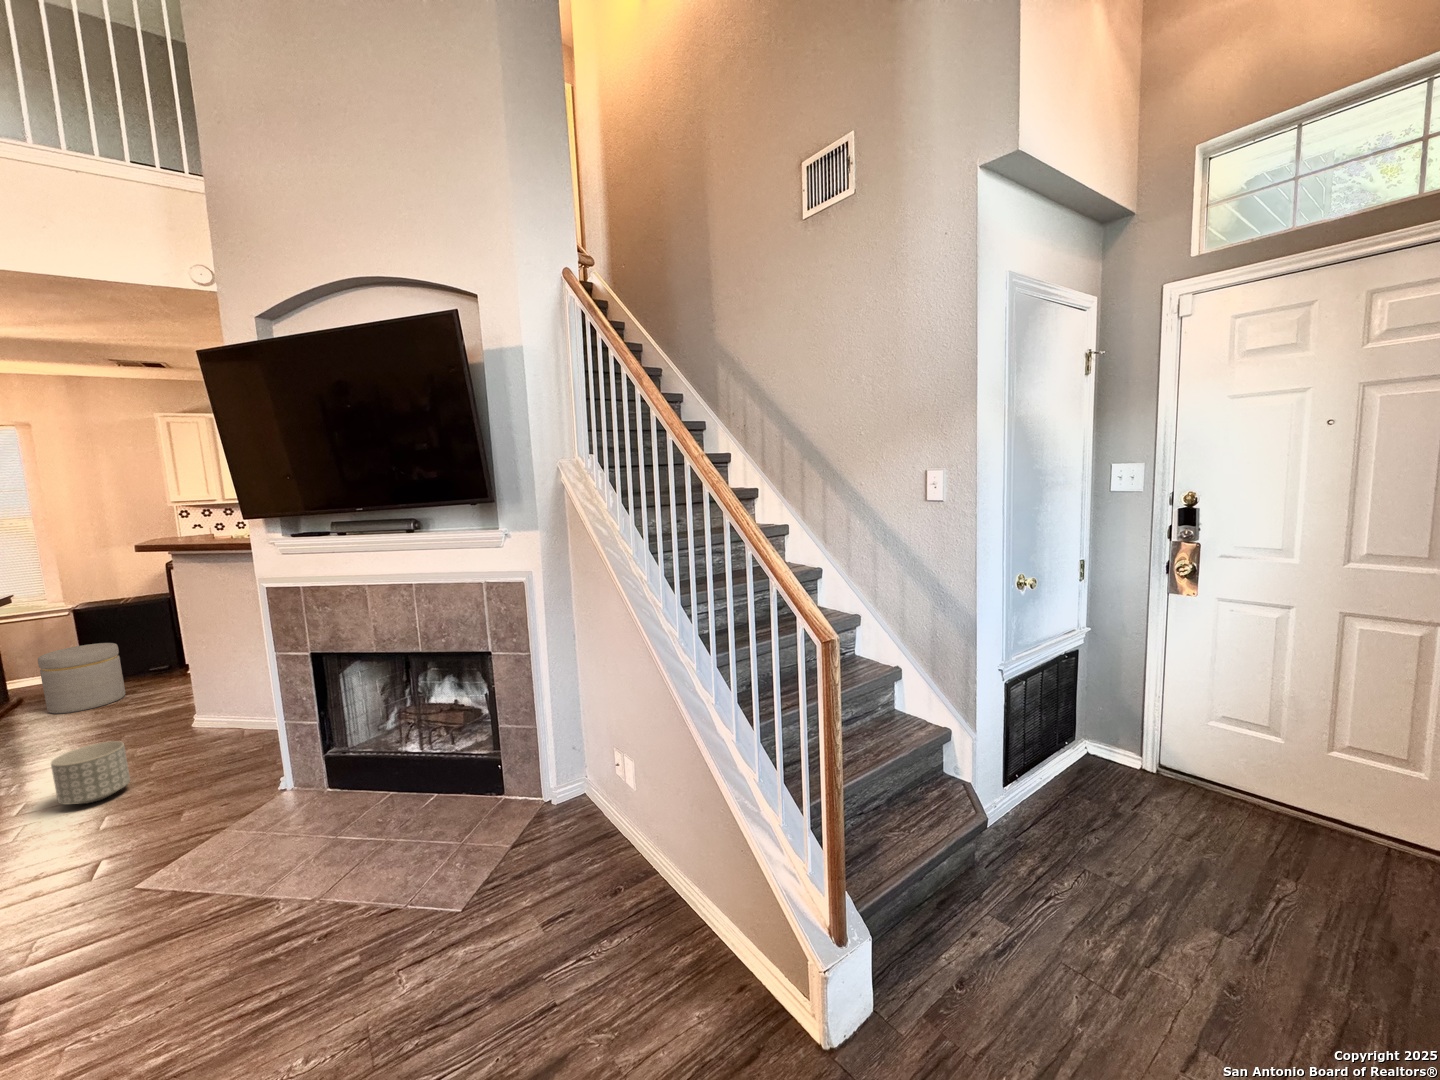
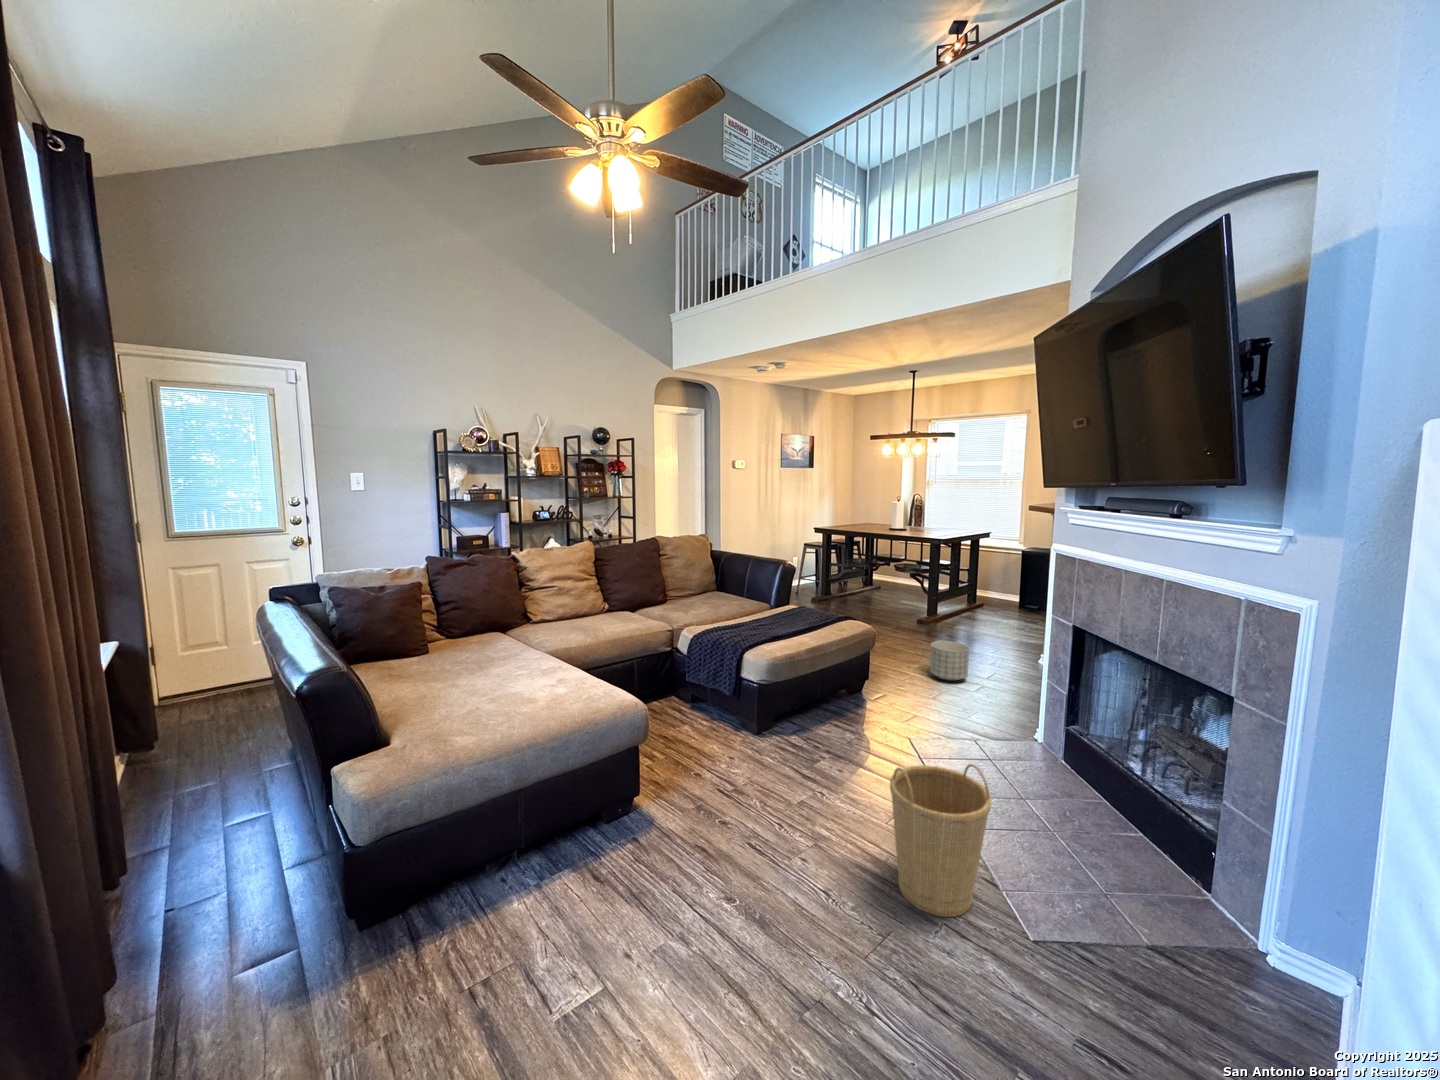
ottoman: present [38,643,125,714] -> none [983,577,1029,624]
basket: none [280,803,404,996] -> present [890,764,991,917]

